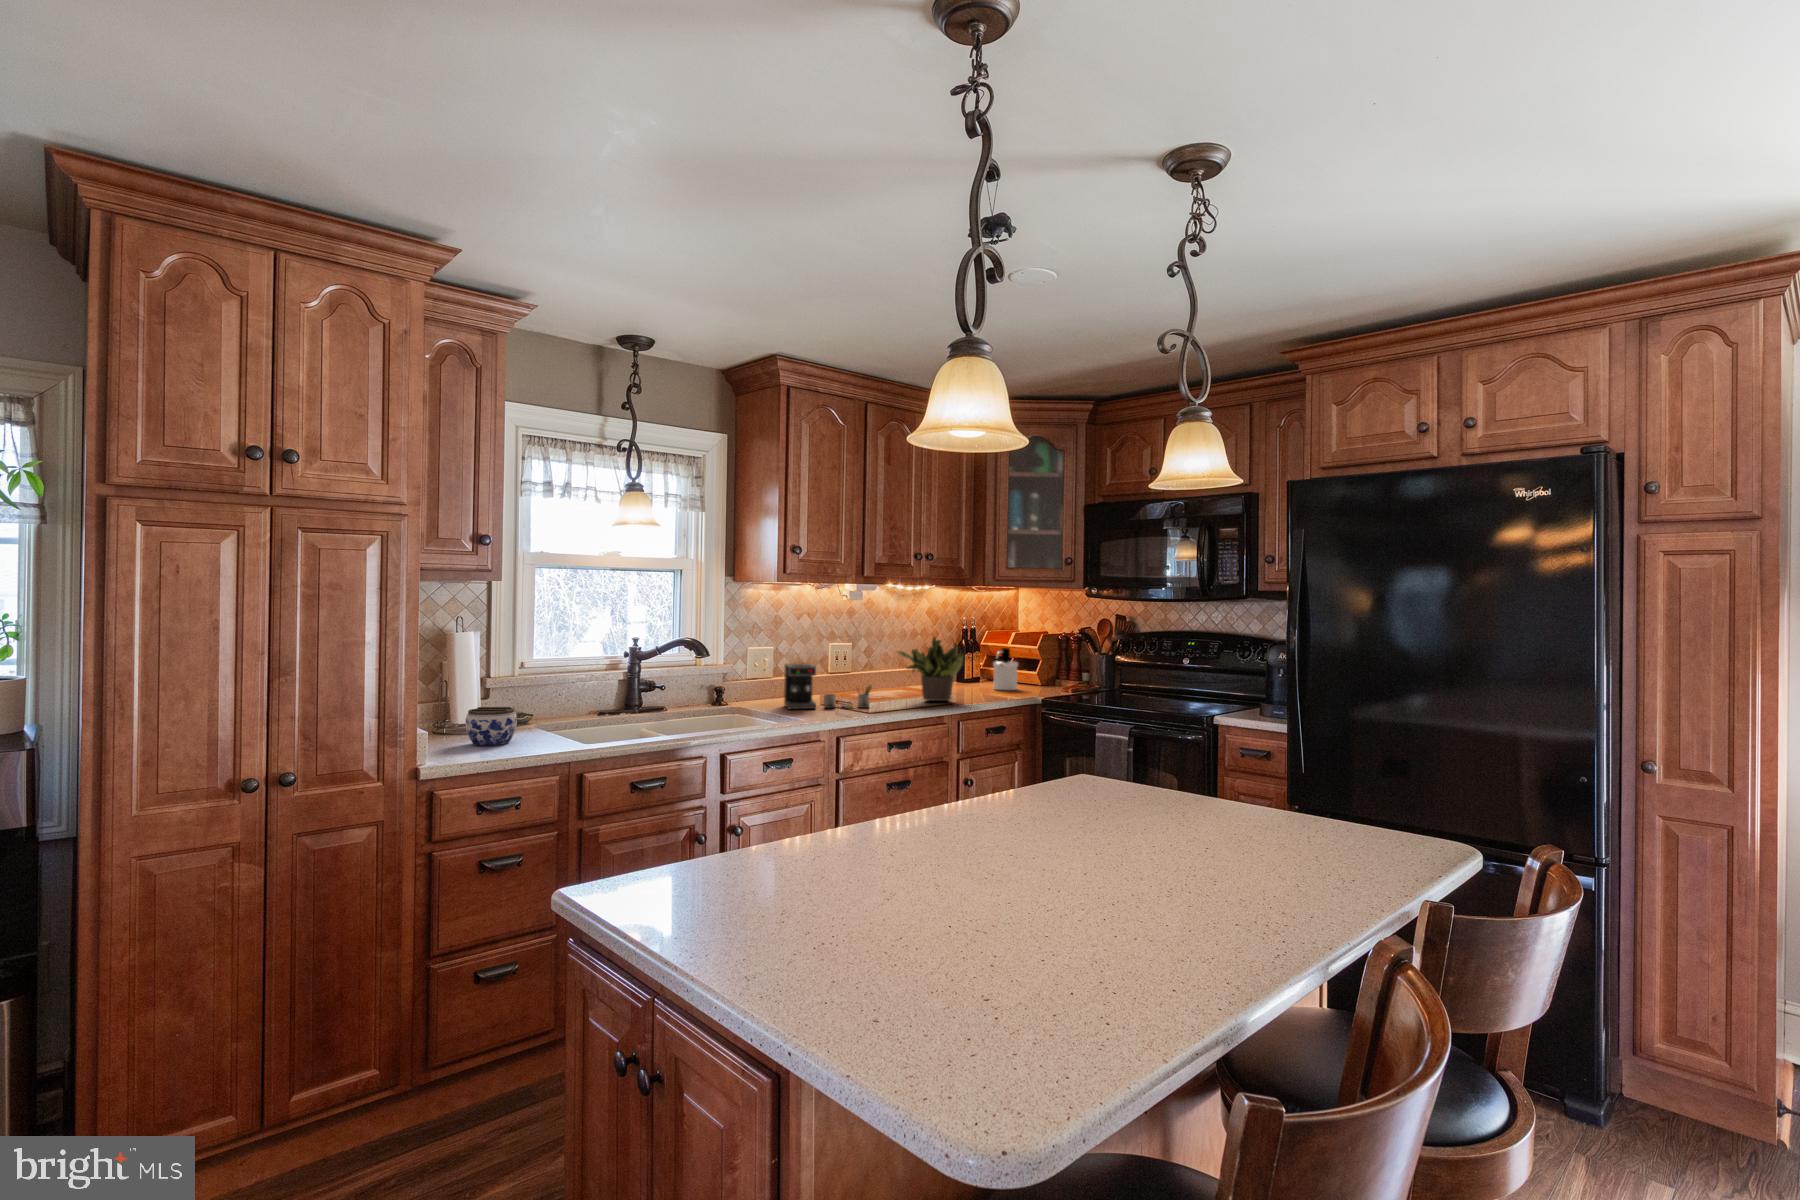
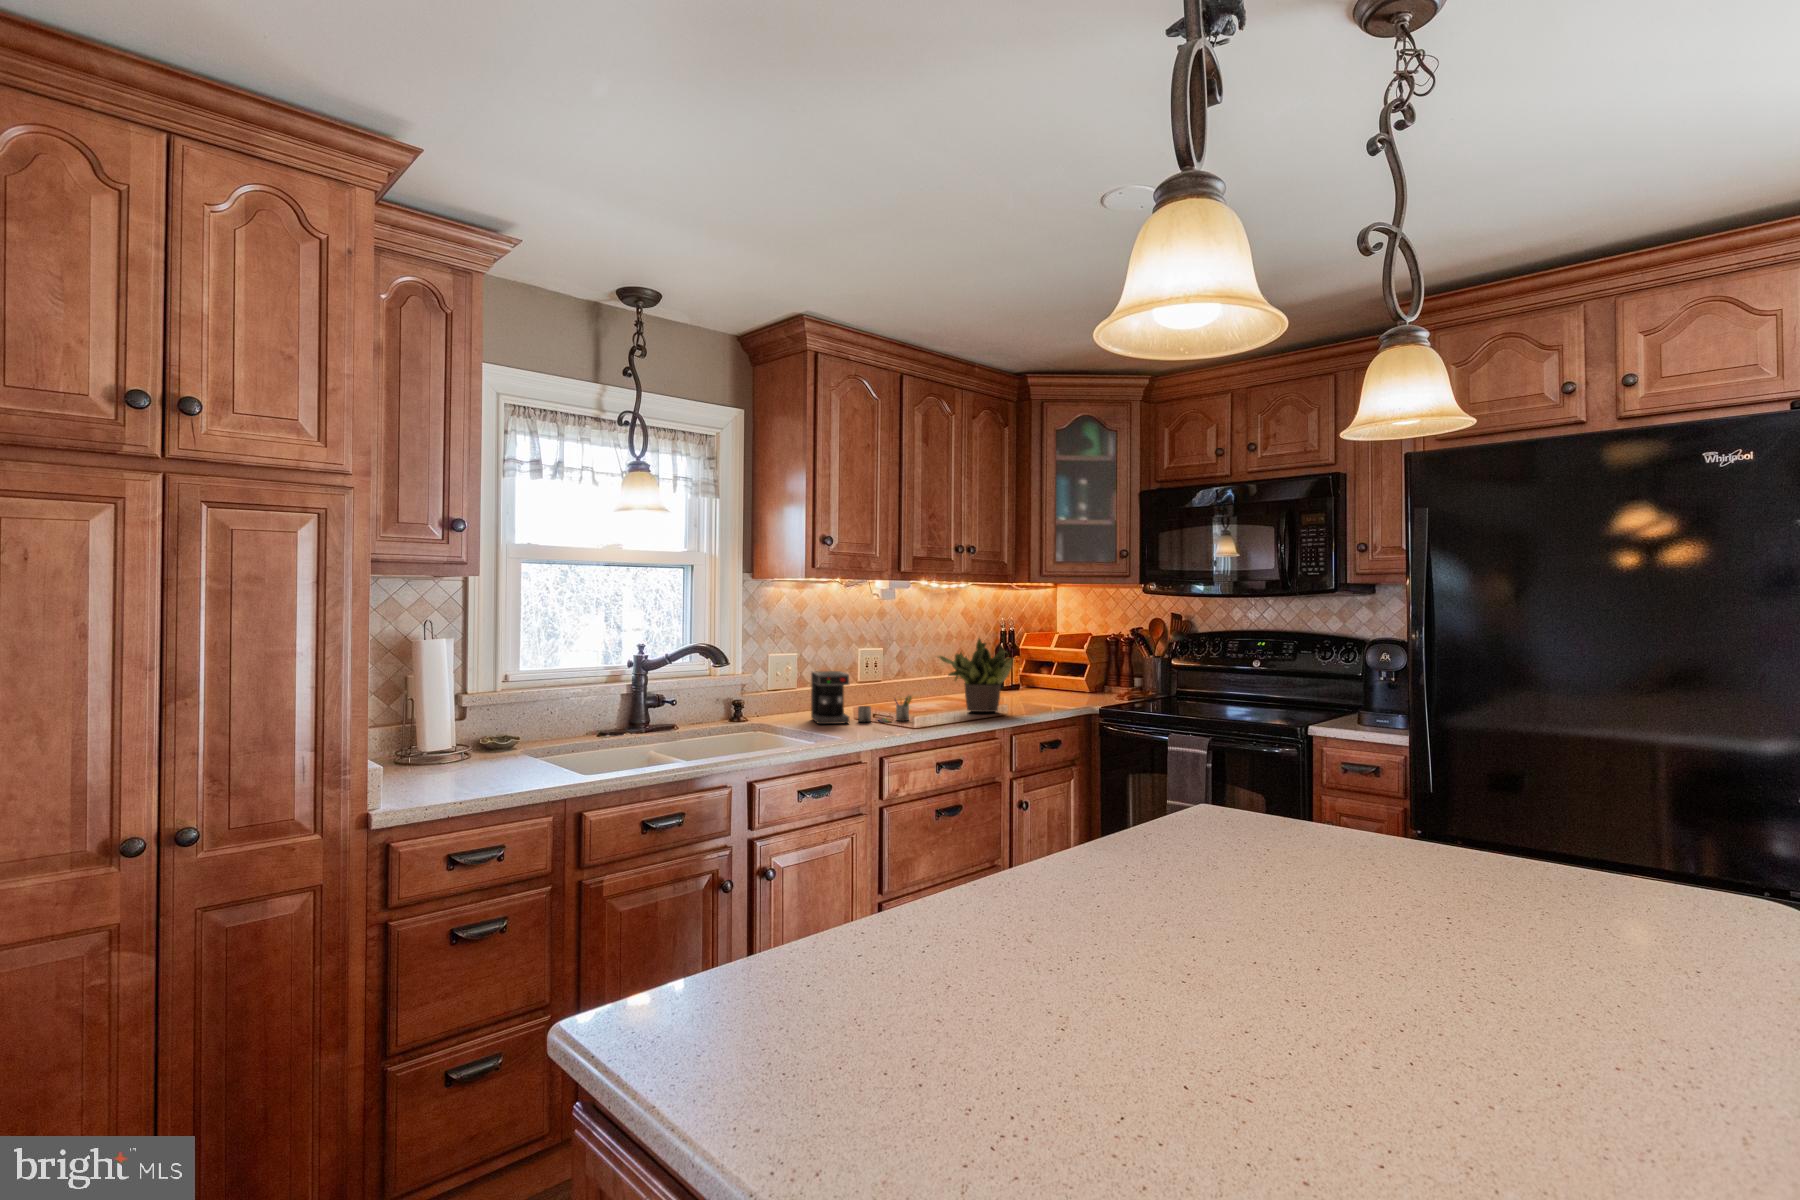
soap dispenser: present [993,648,1018,690] -> none [1036,651,1064,698]
jar: present [465,707,517,746] -> none [436,730,501,778]

